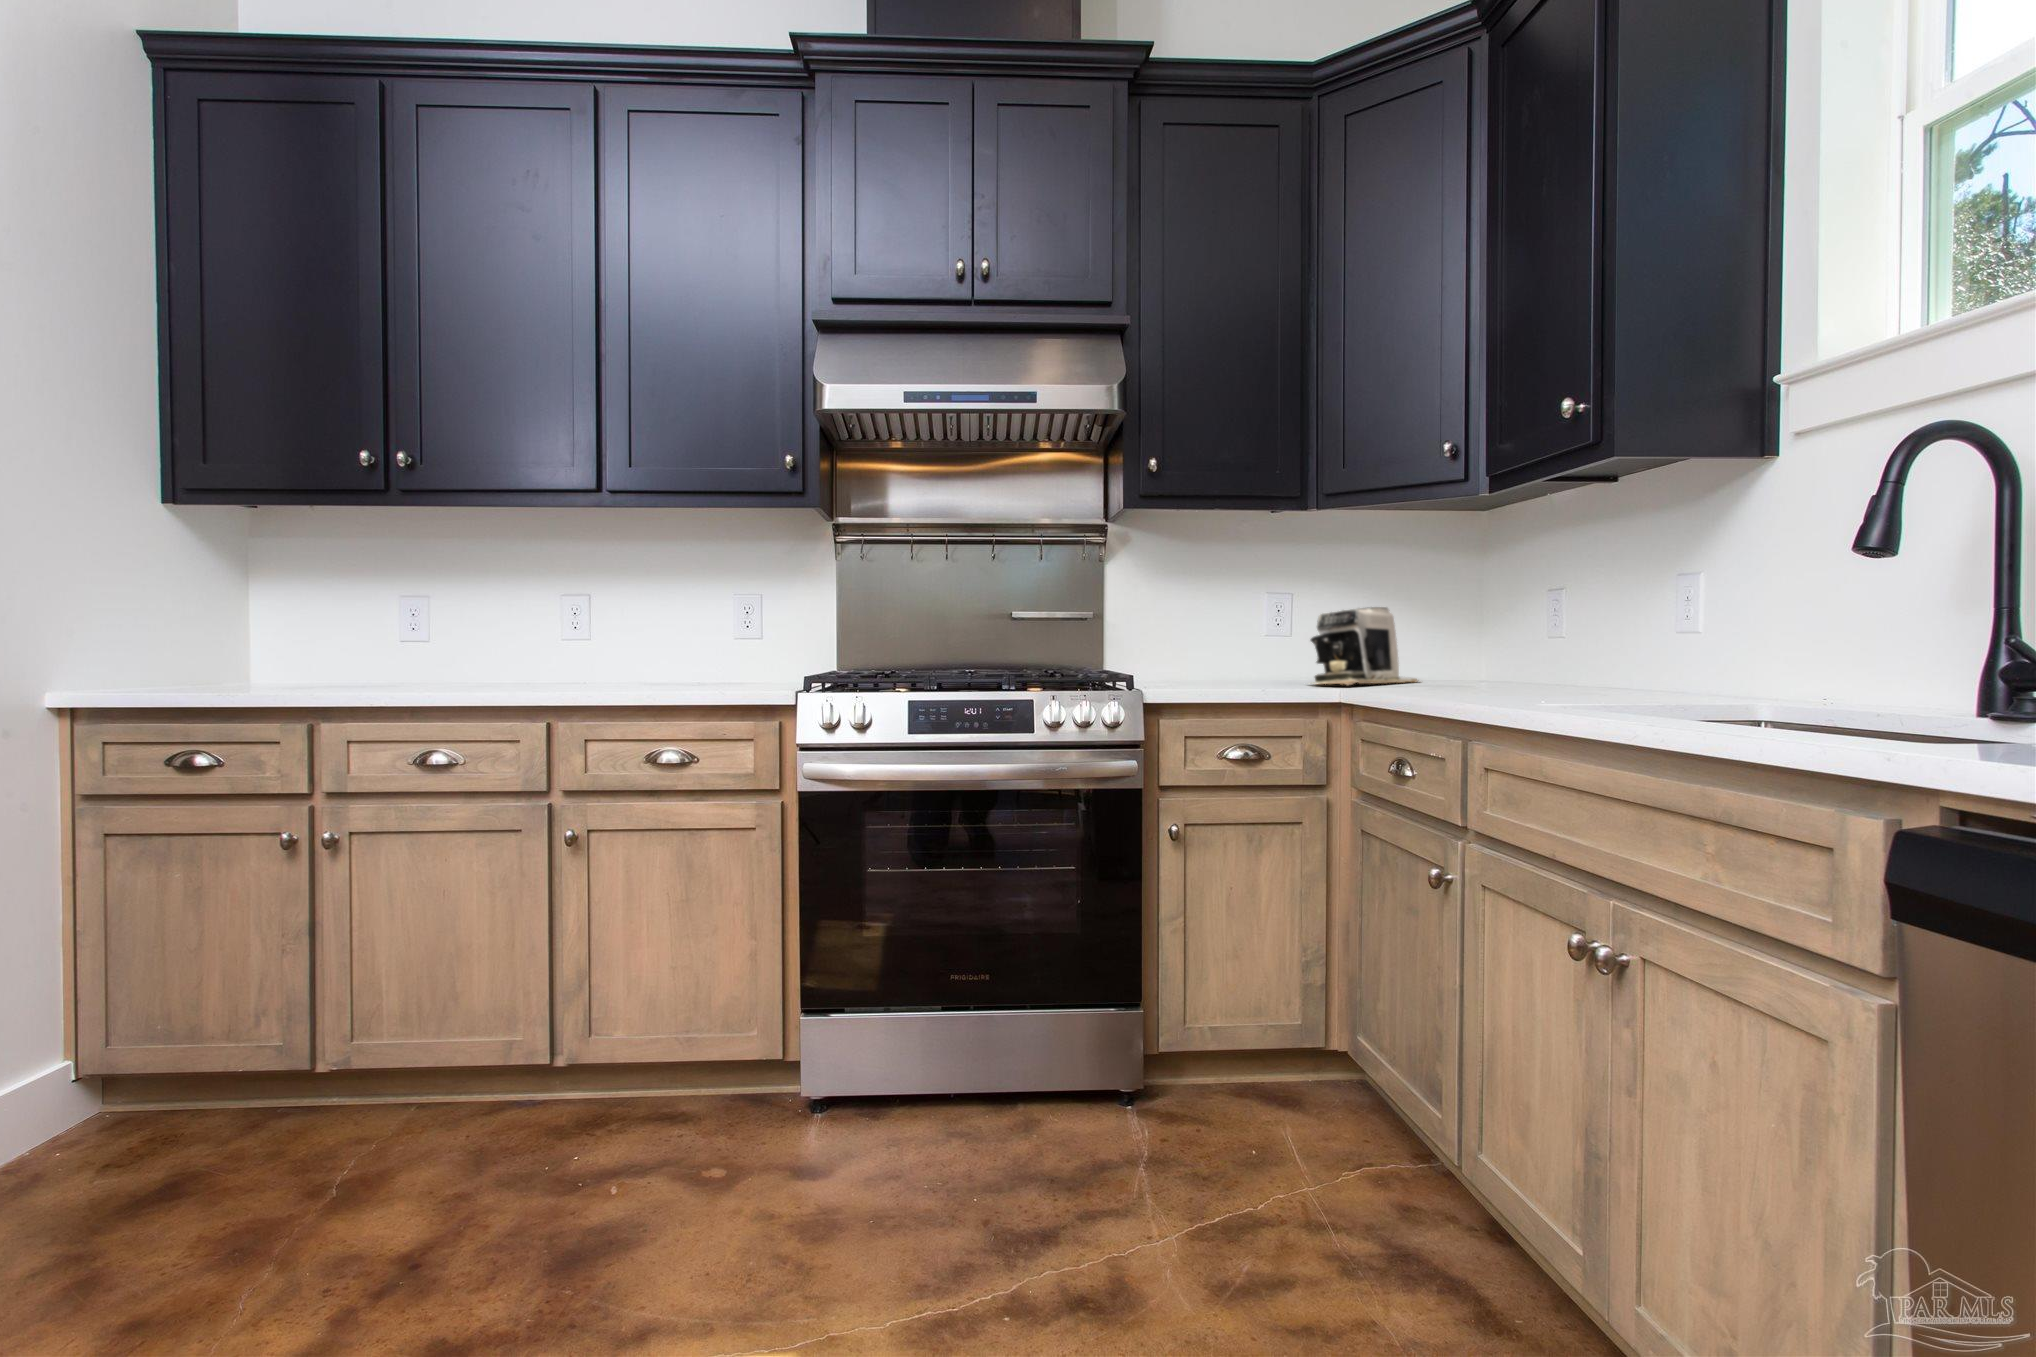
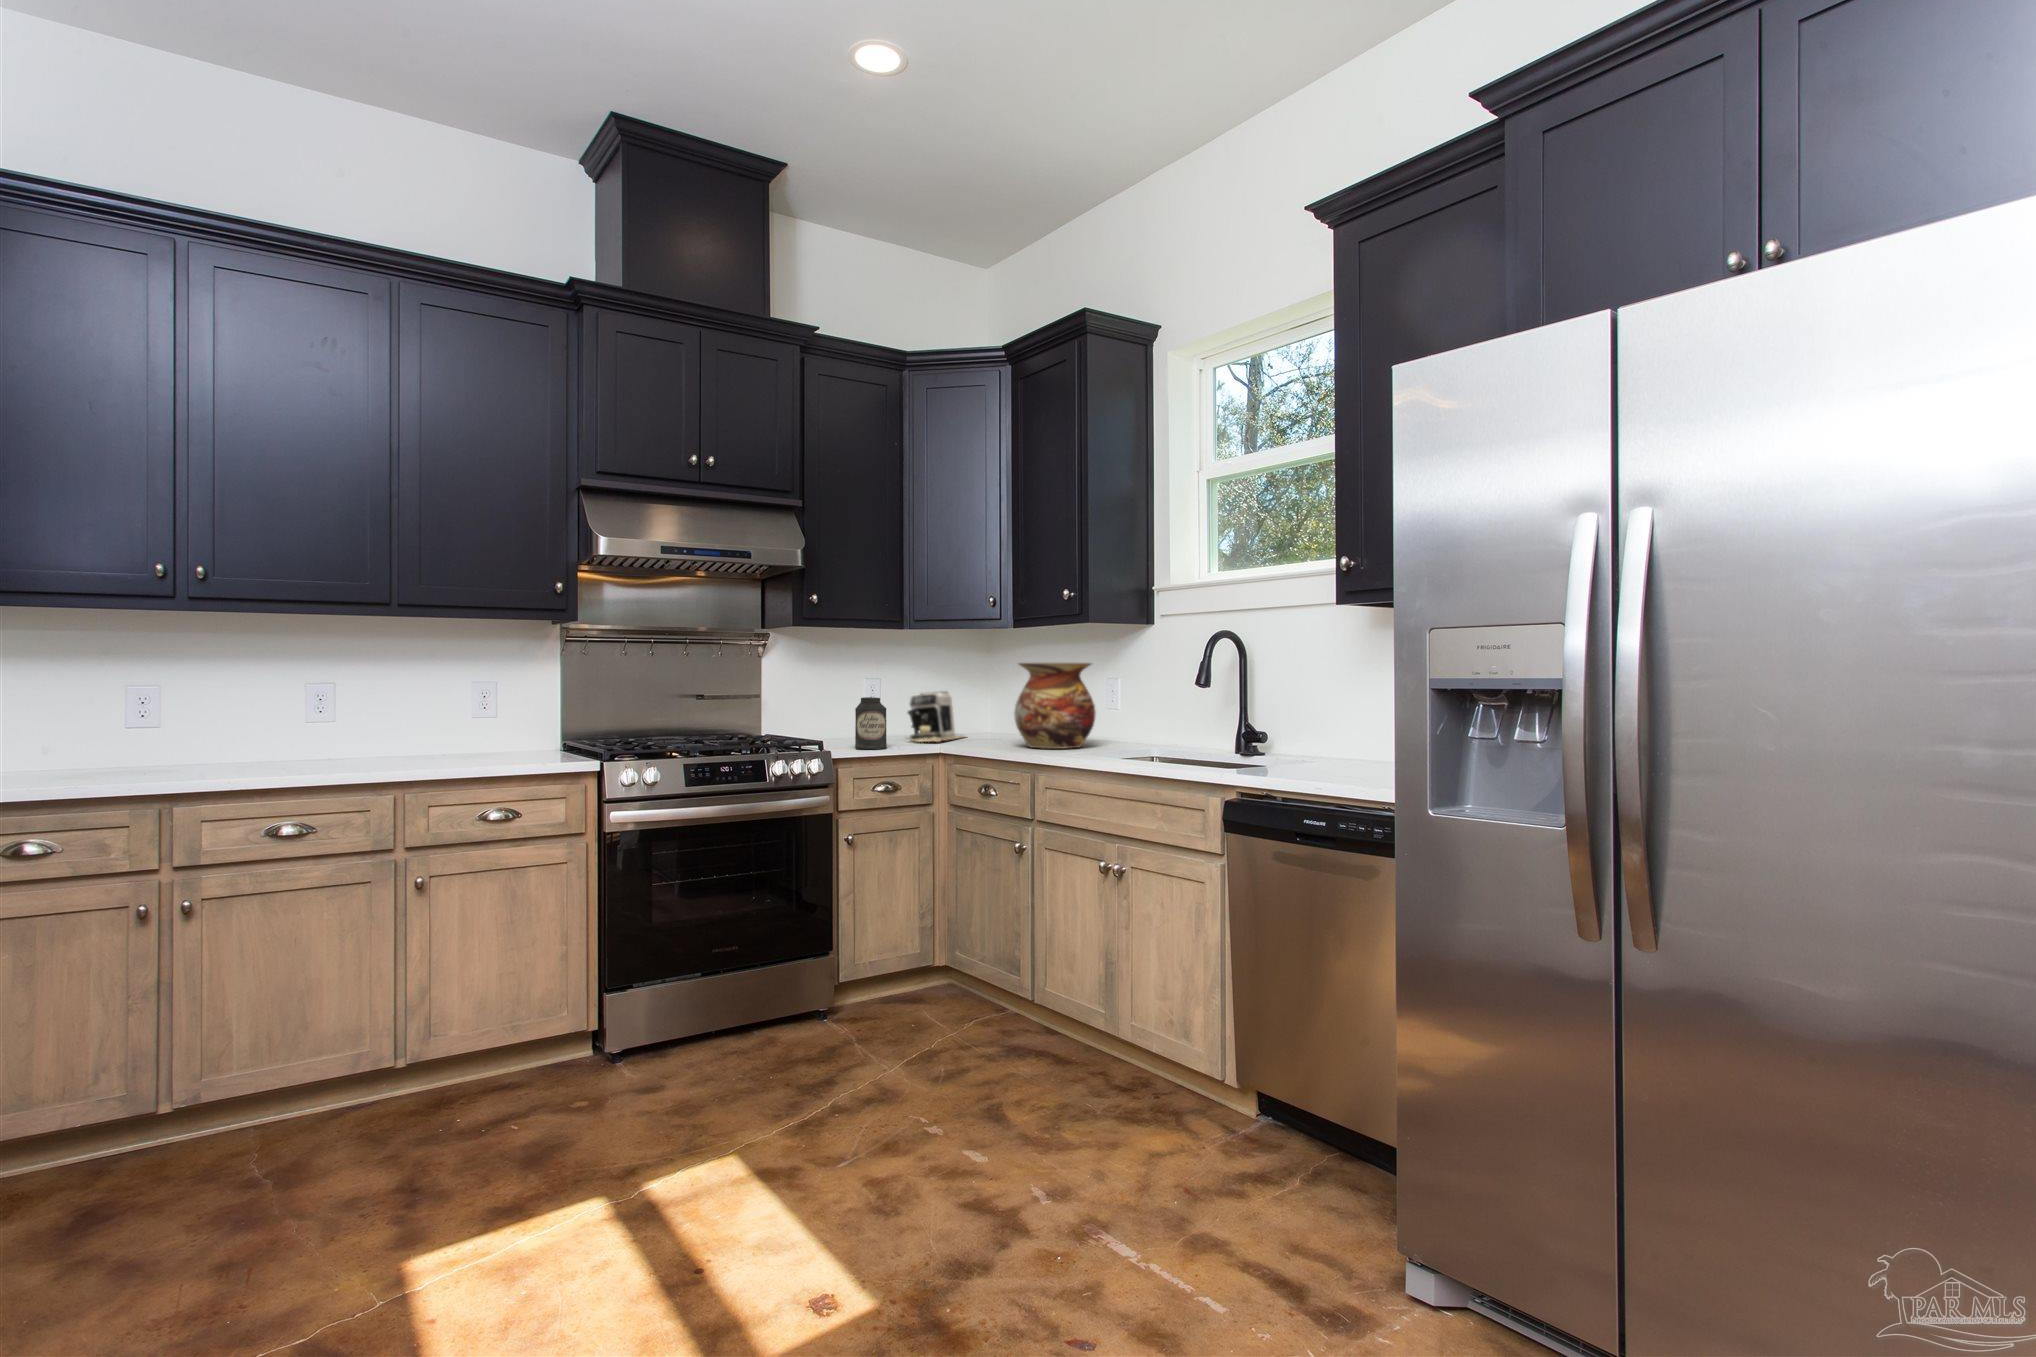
vase: none [1462,531,1631,697] -> present [1014,662,1095,749]
canister: none [1195,610,1245,691] -> present [855,697,887,749]

